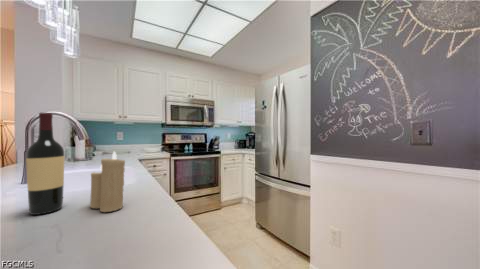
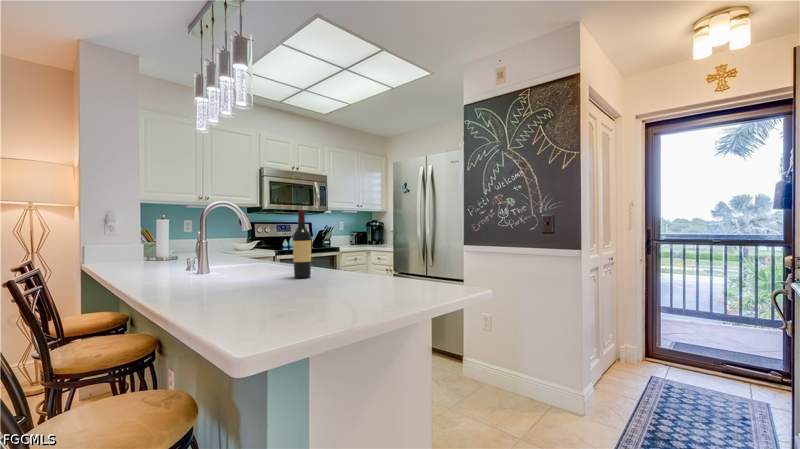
candle: present [90,152,125,212] -> none [328,237,353,276]

